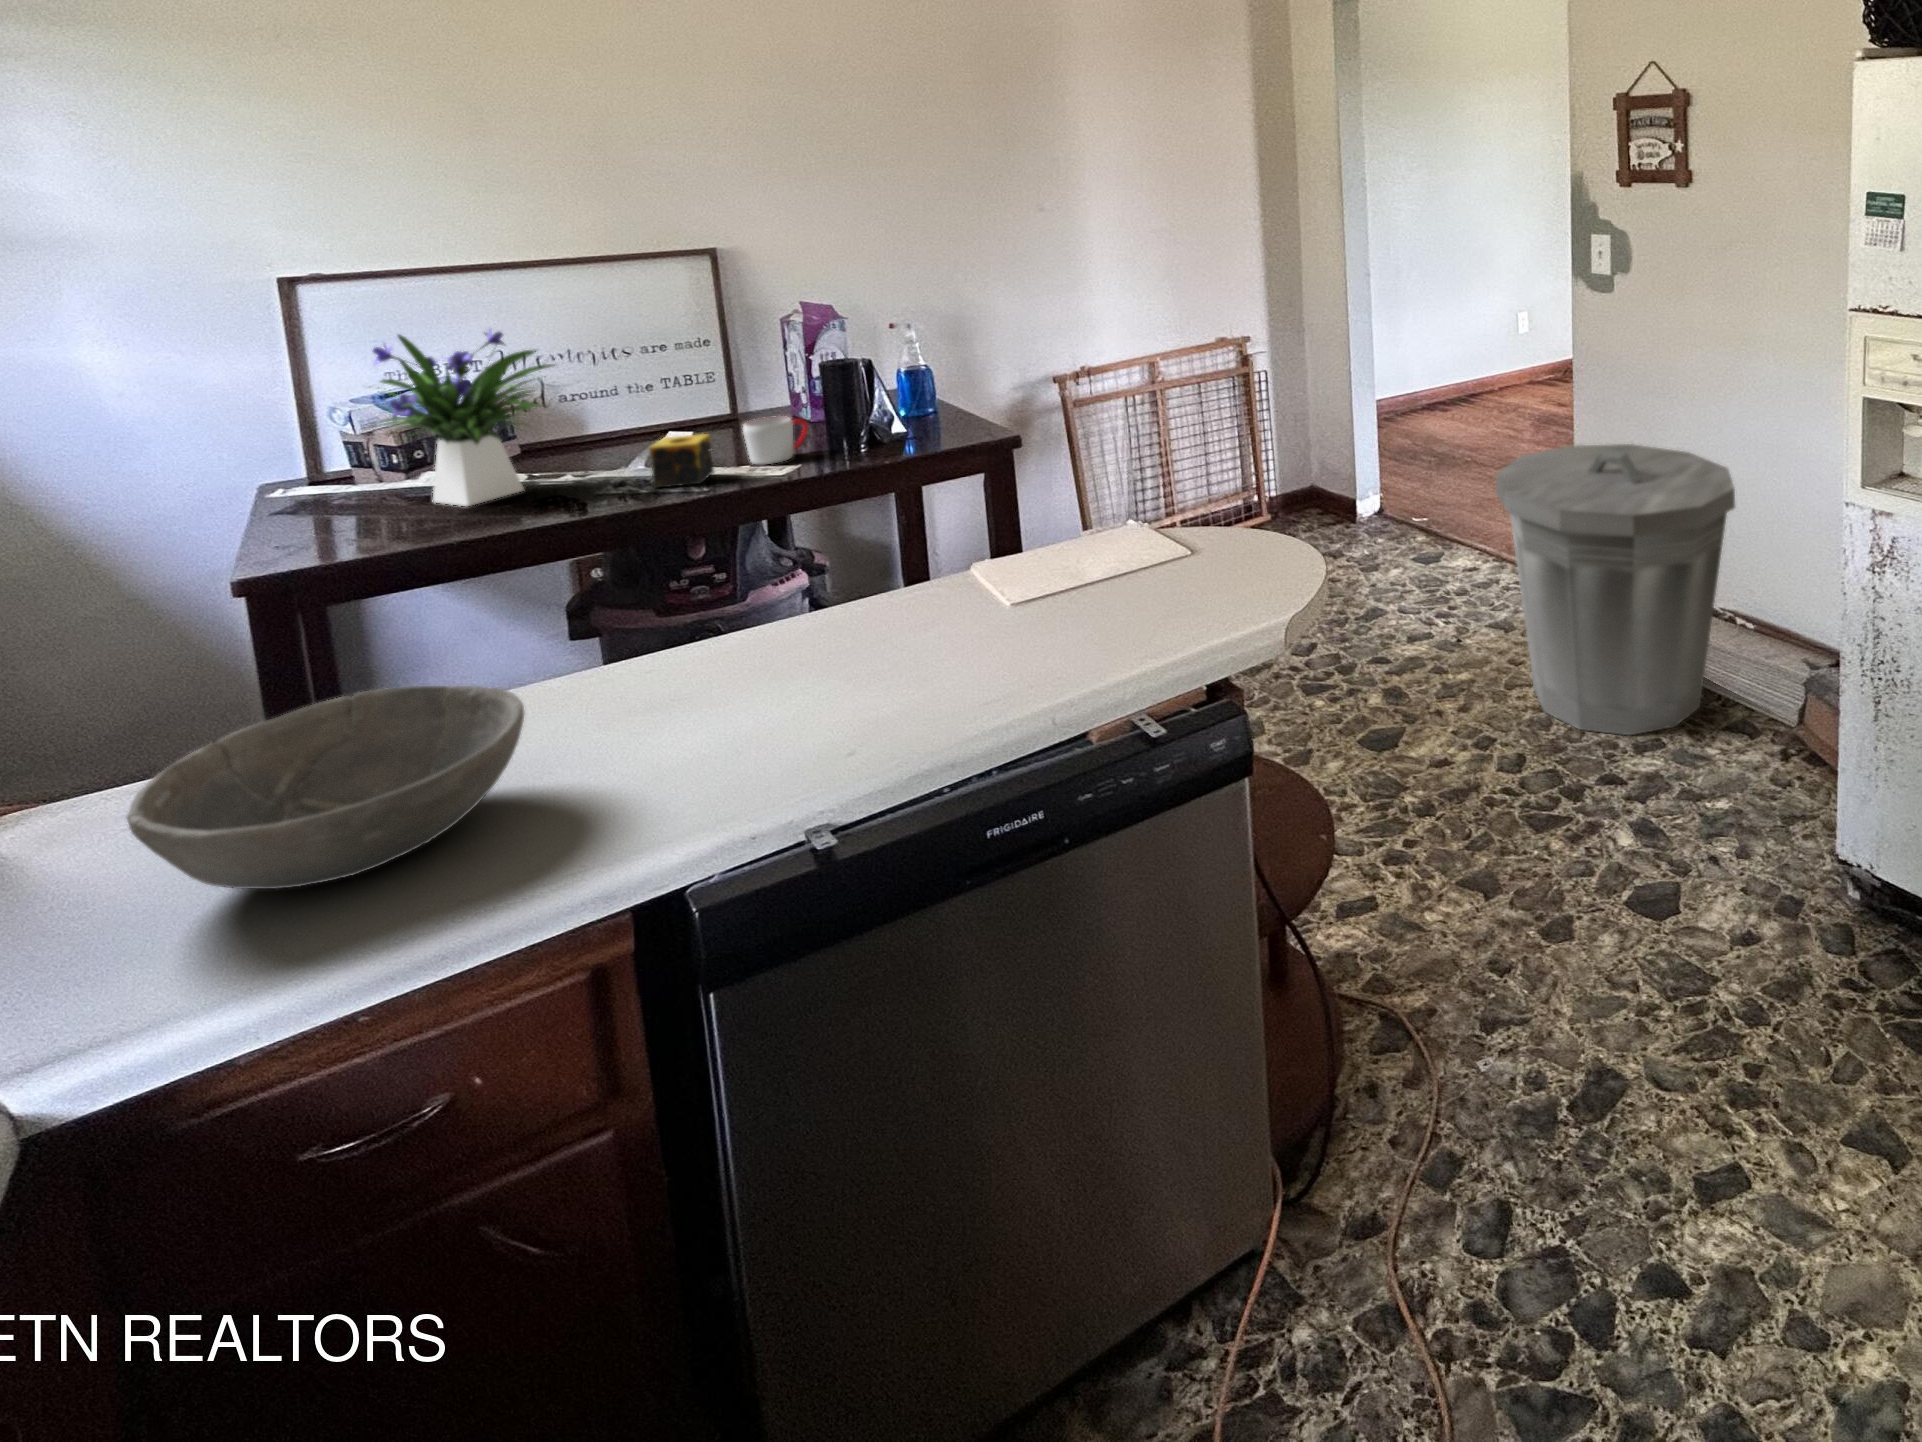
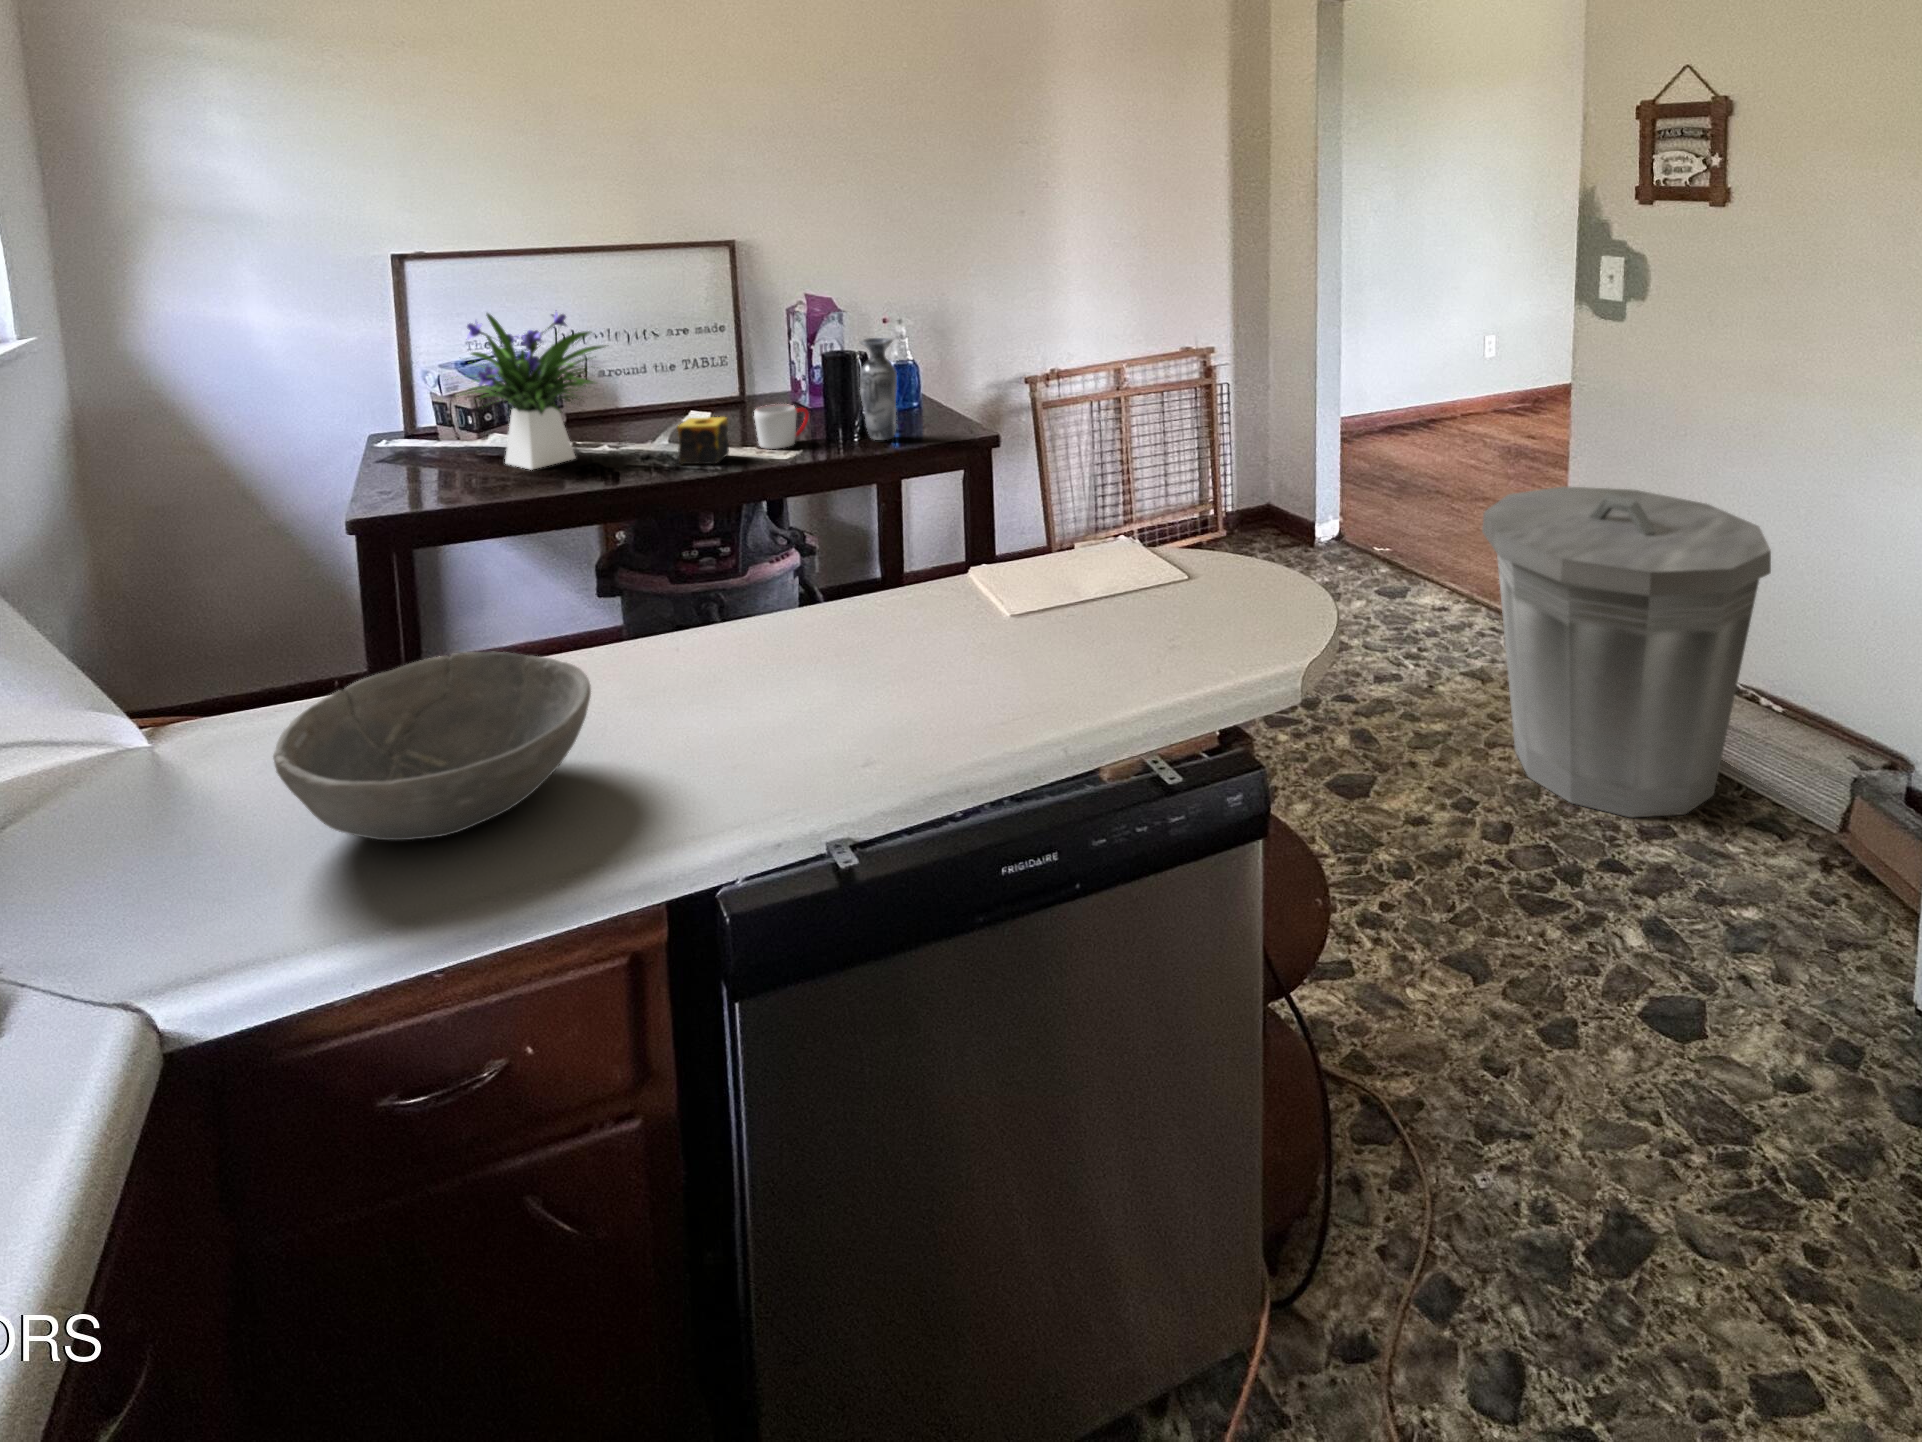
vase: none [862,341,908,447] -> present [860,338,897,440]

